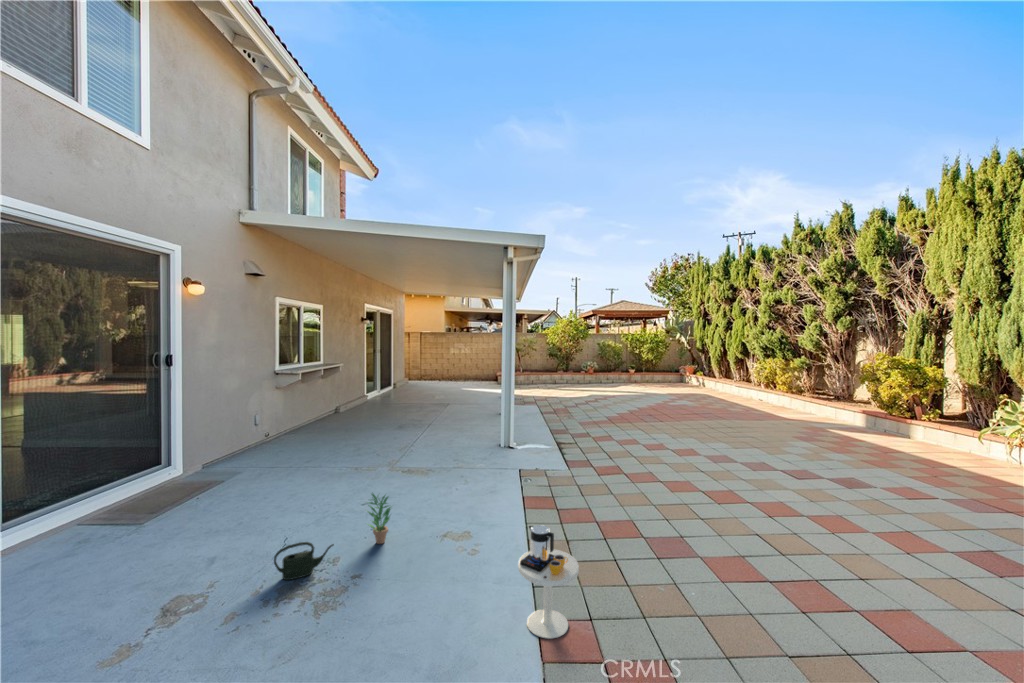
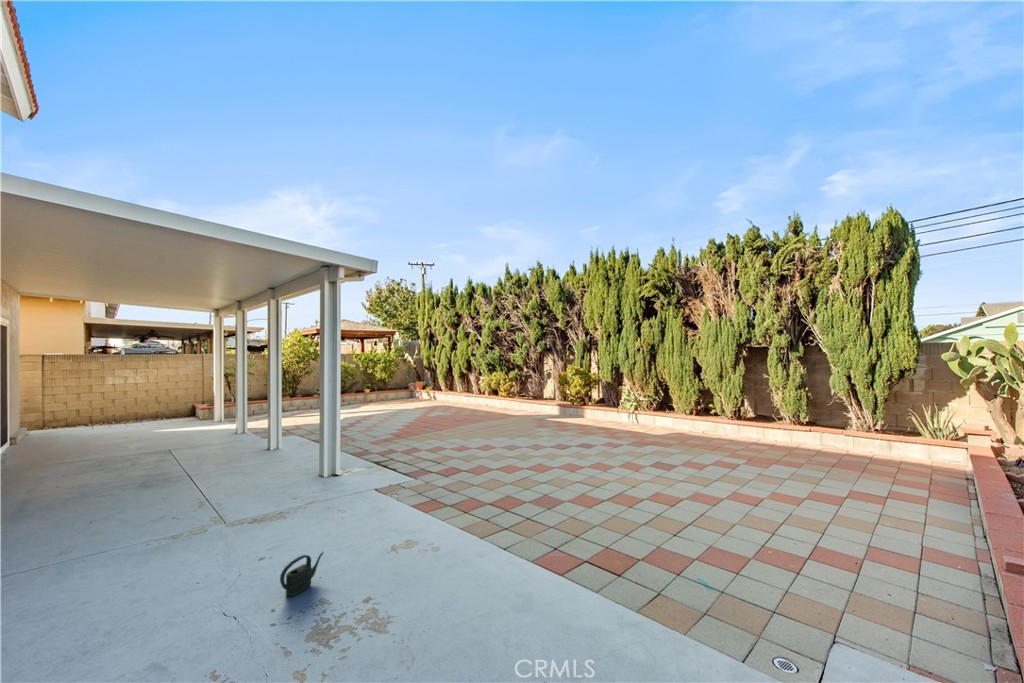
potted plant: present [368,494,391,544] -> none [321,500,351,552]
side table: present [518,525,579,639] -> none [501,480,540,549]

